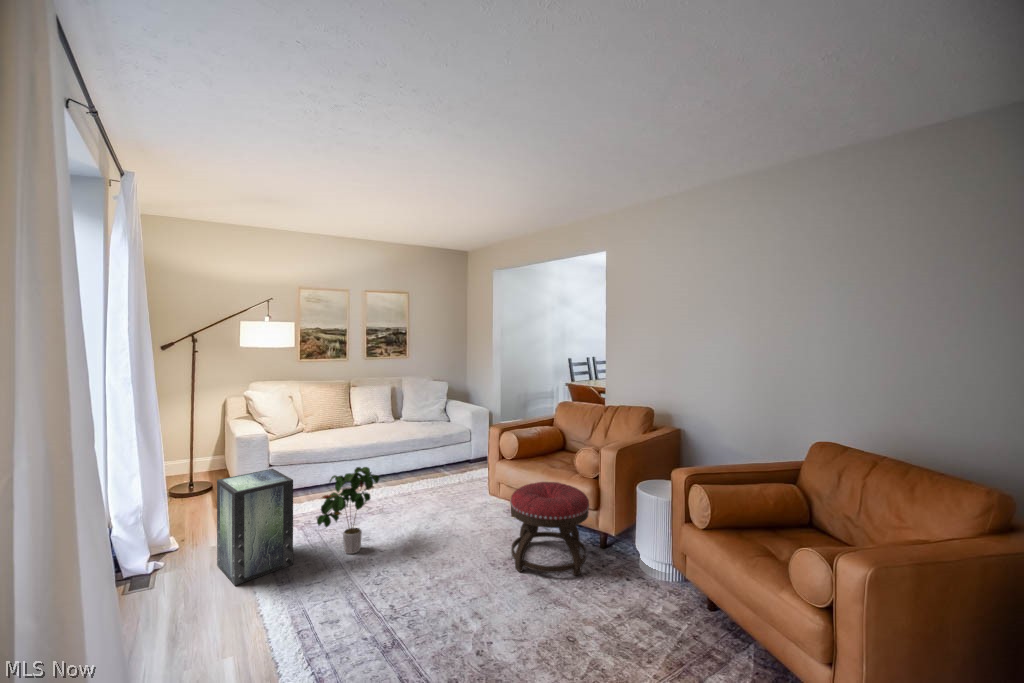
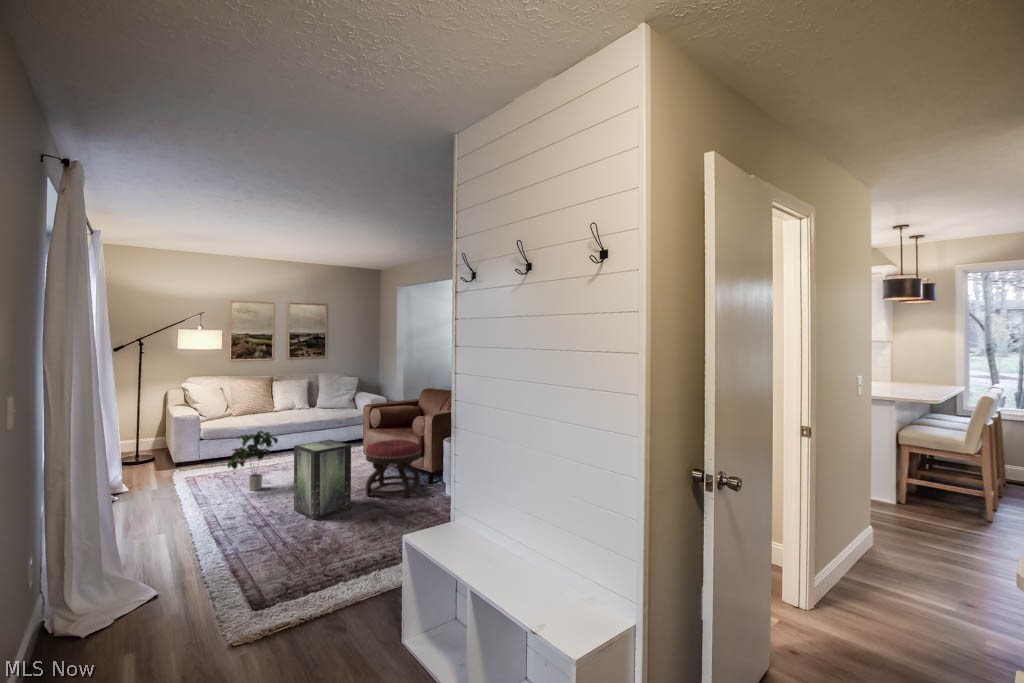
storage box: present [217,469,293,585] -> present [294,440,351,519]

